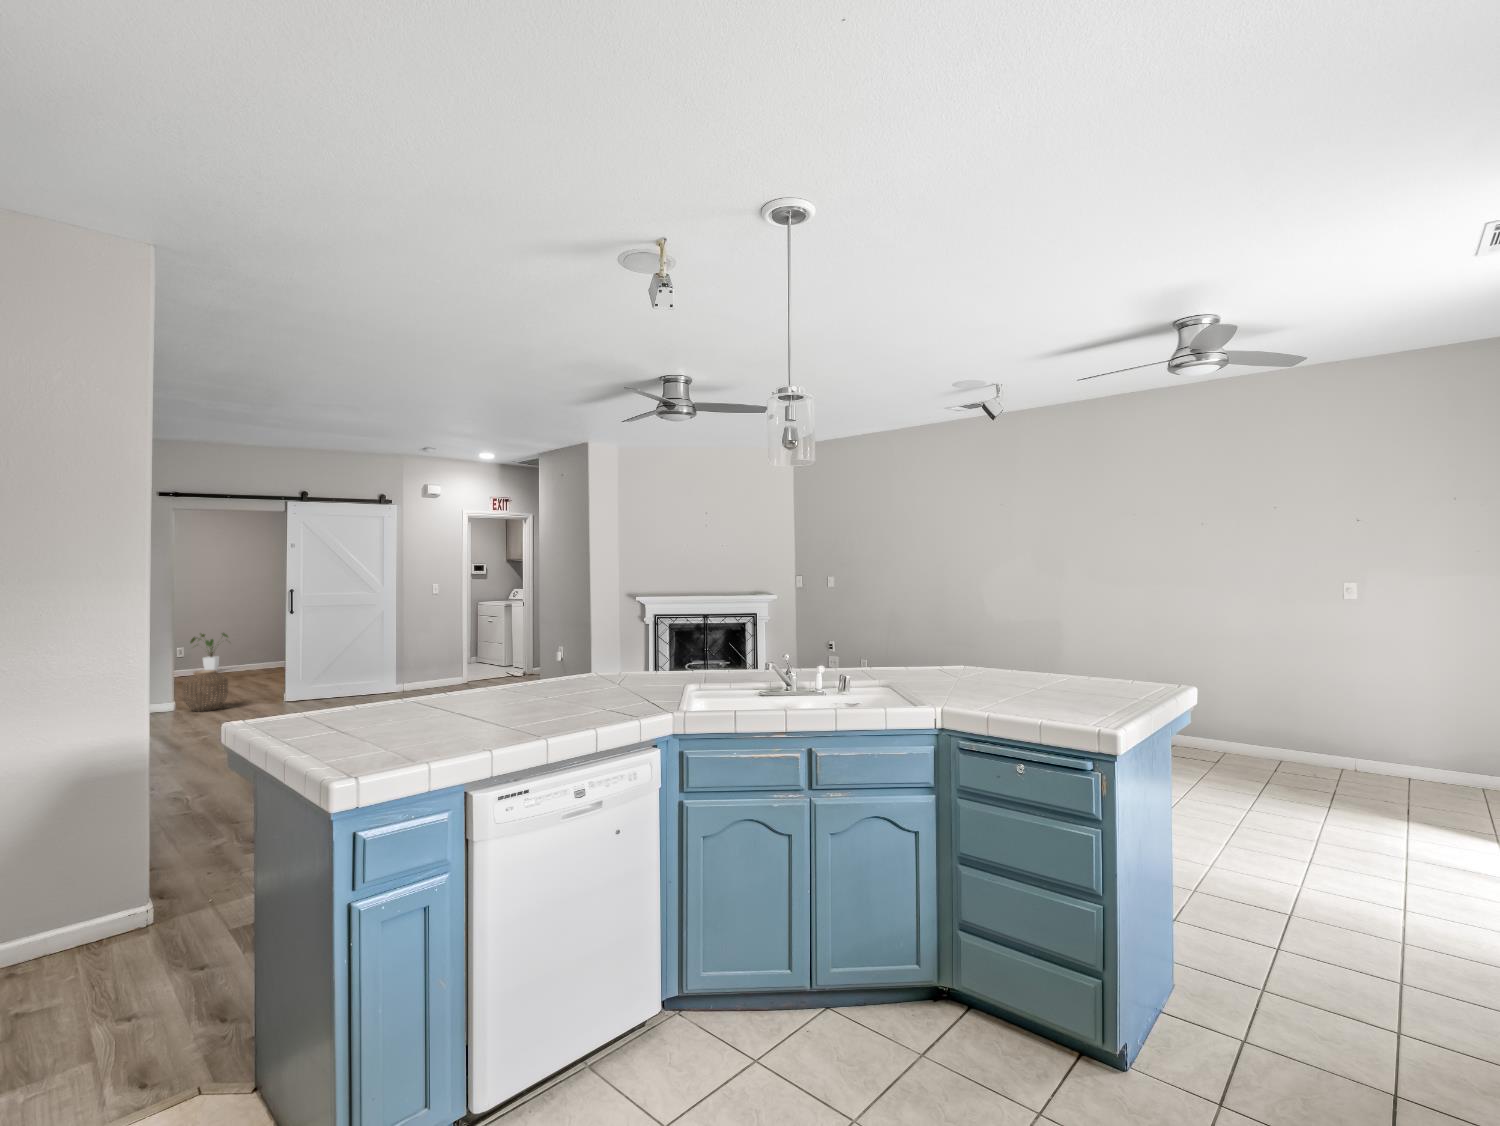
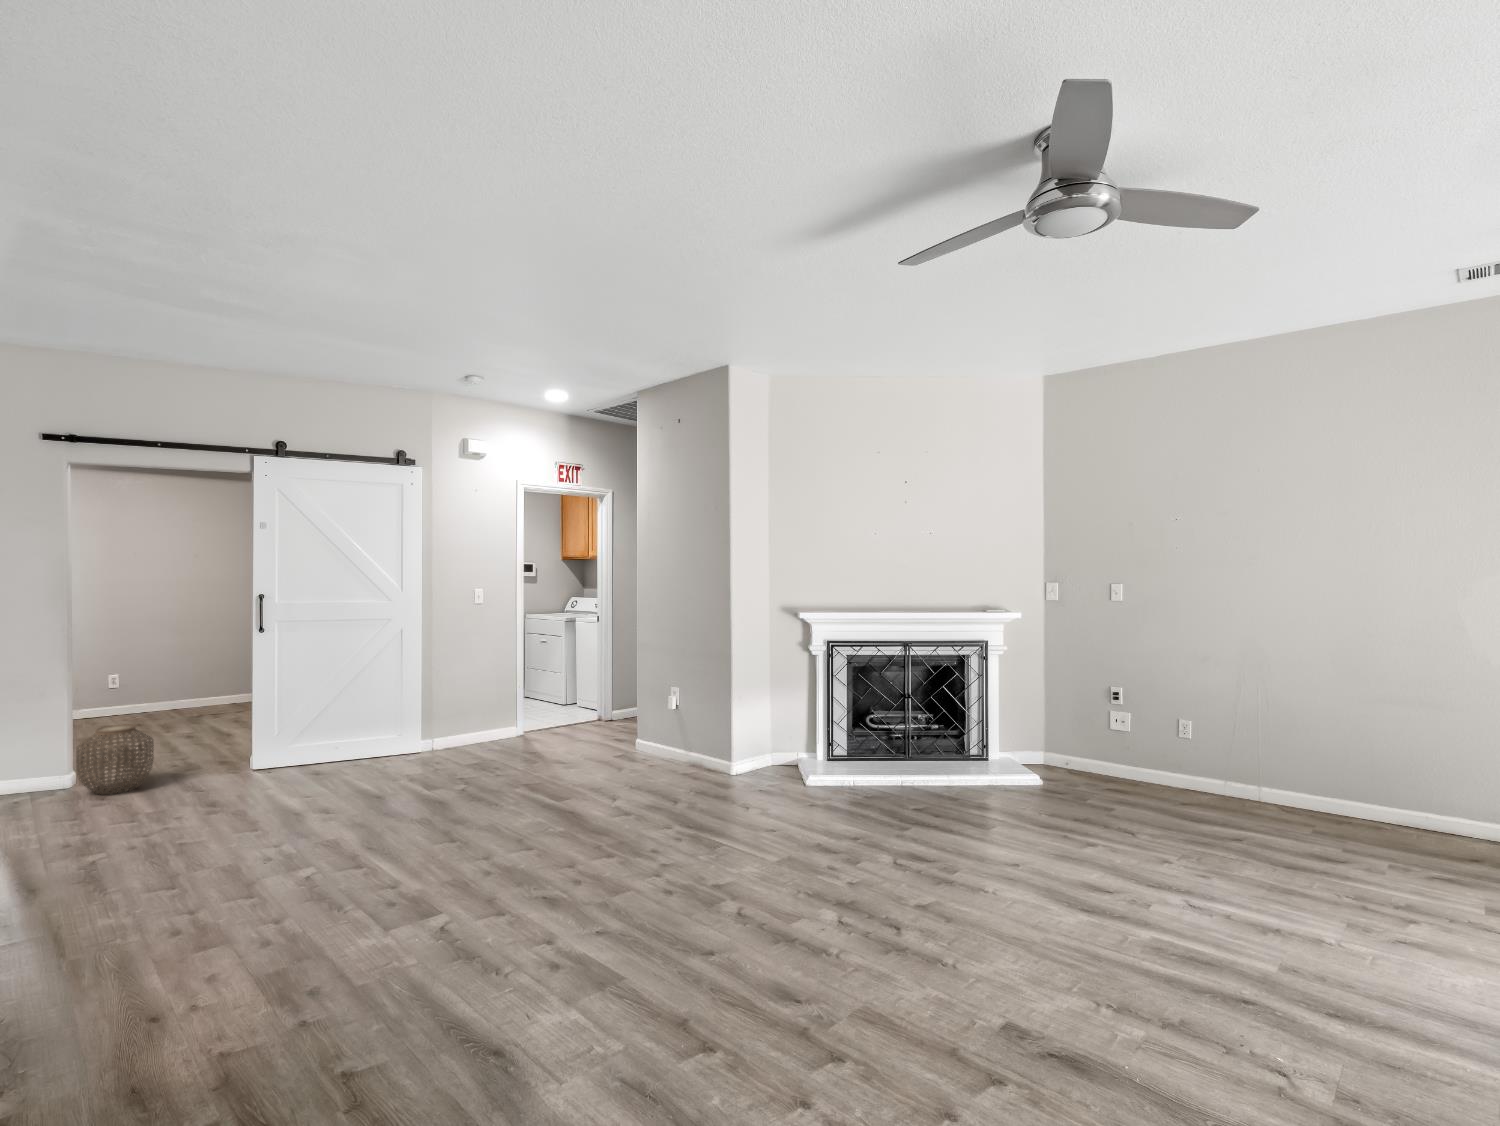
house plant: present [190,633,228,670] -> none [124,652,185,711]

